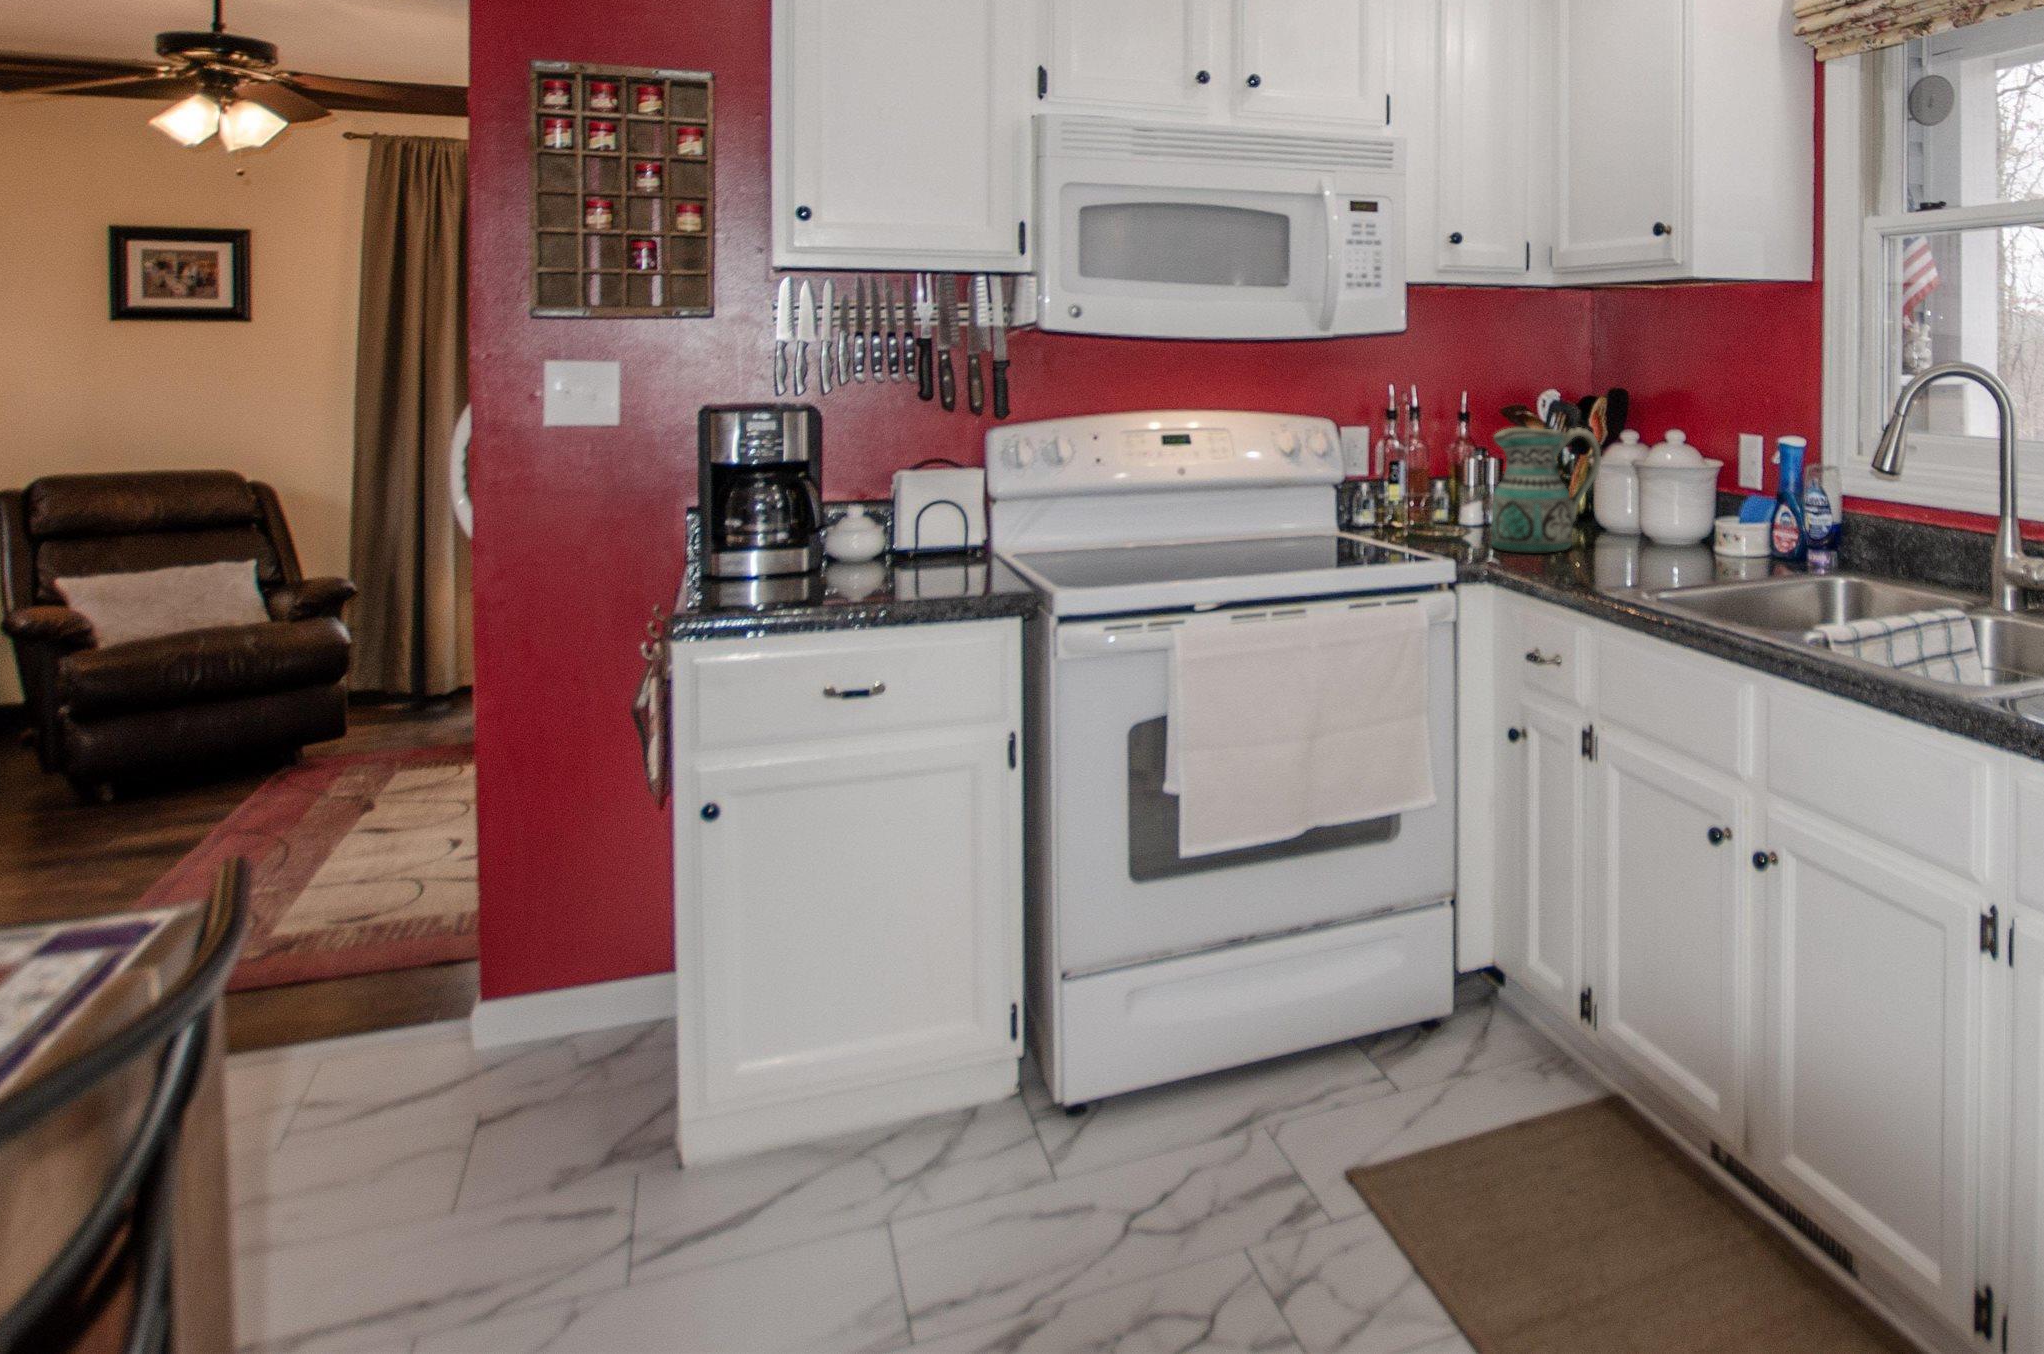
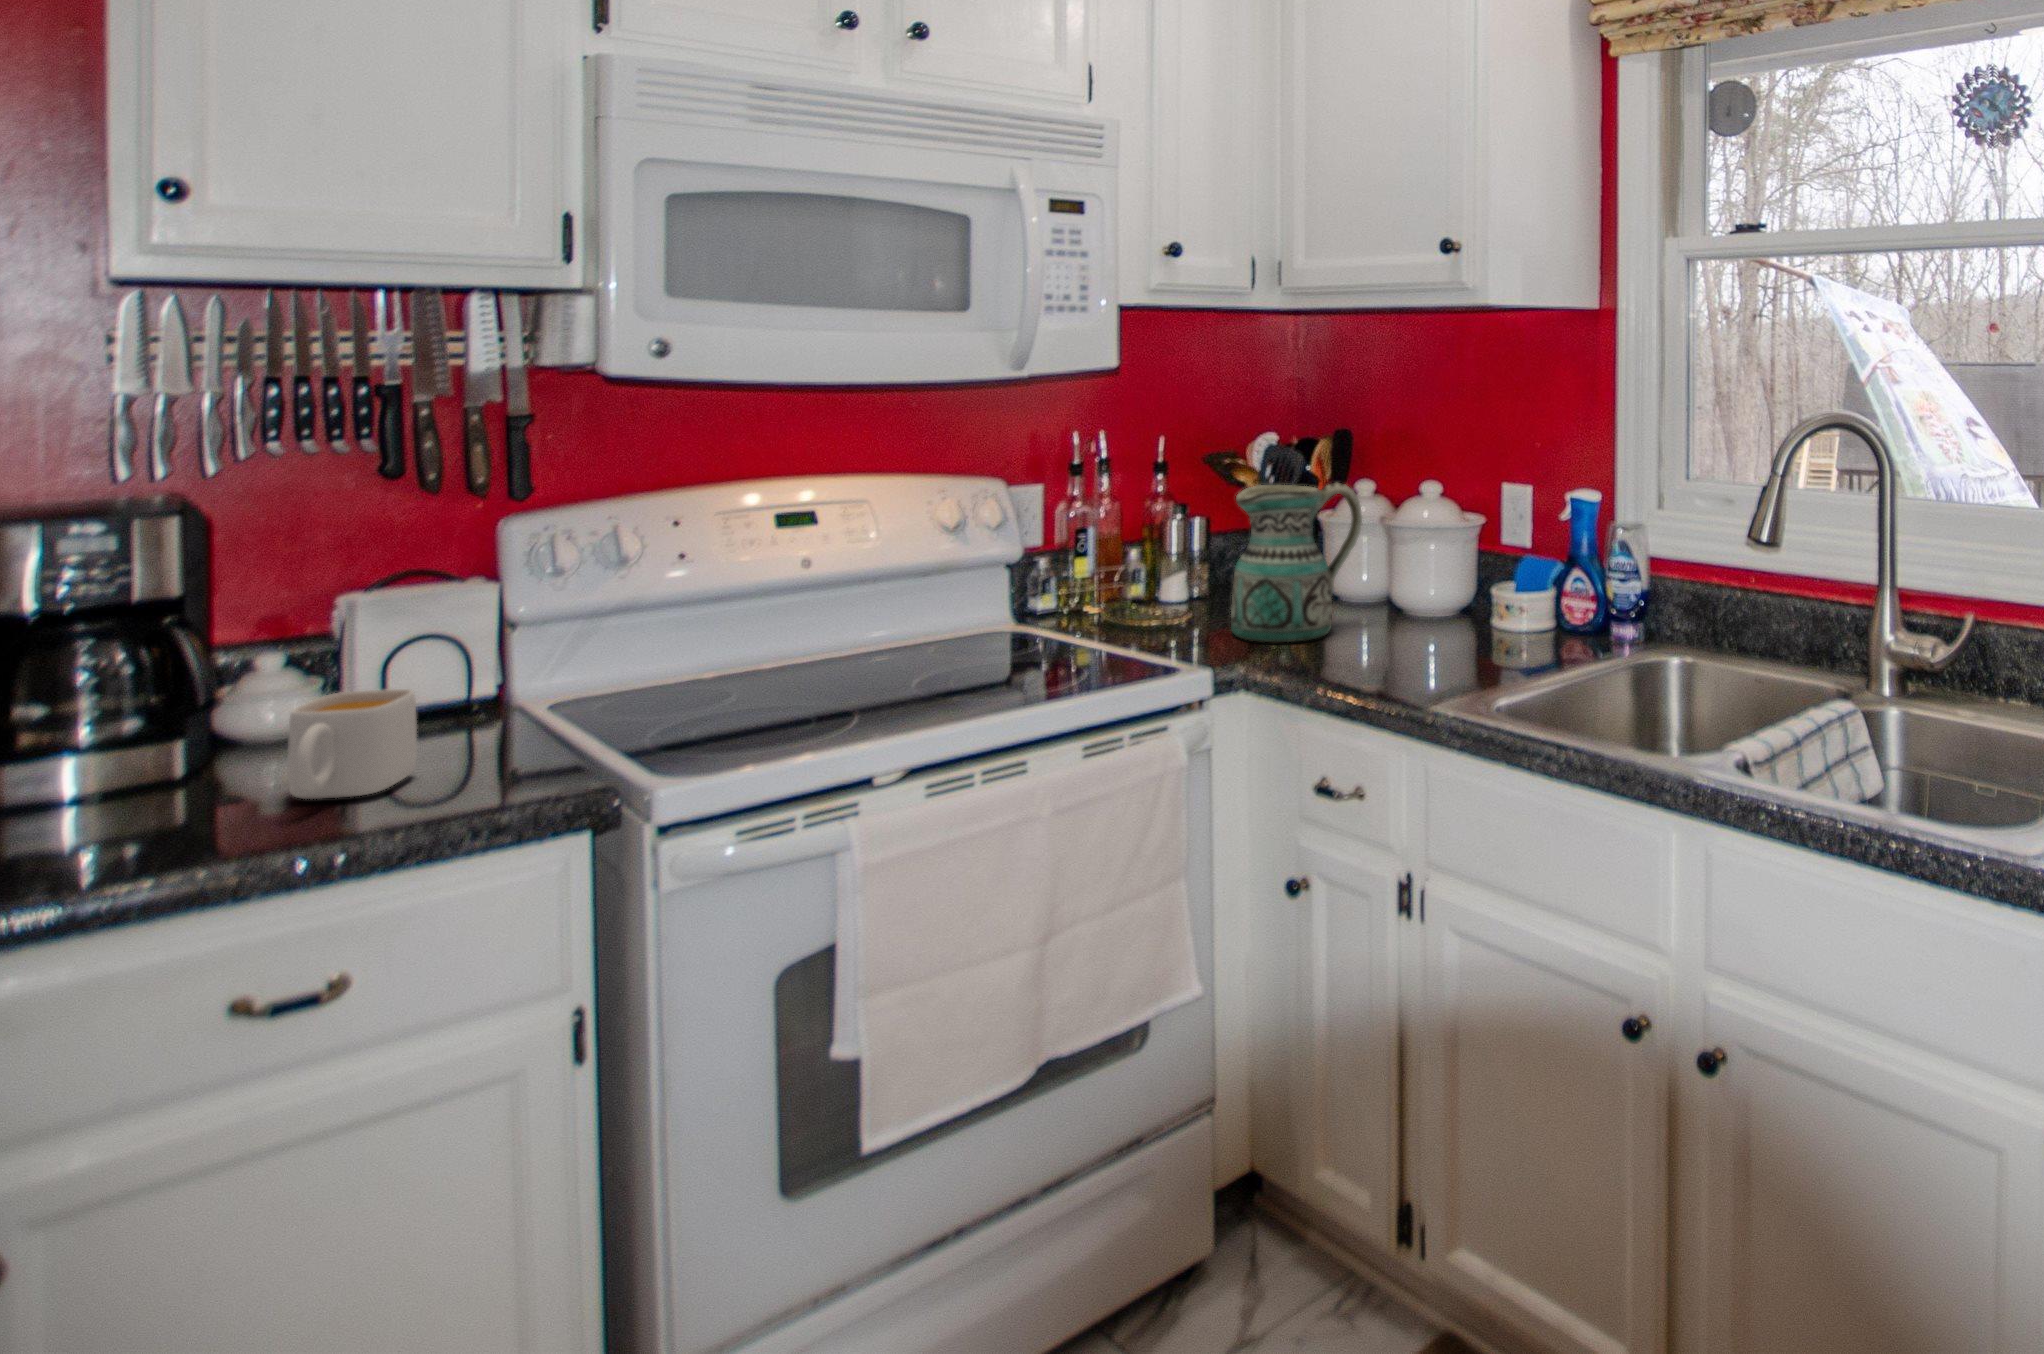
mug: none [862,526,929,588] -> present [288,689,417,799]

